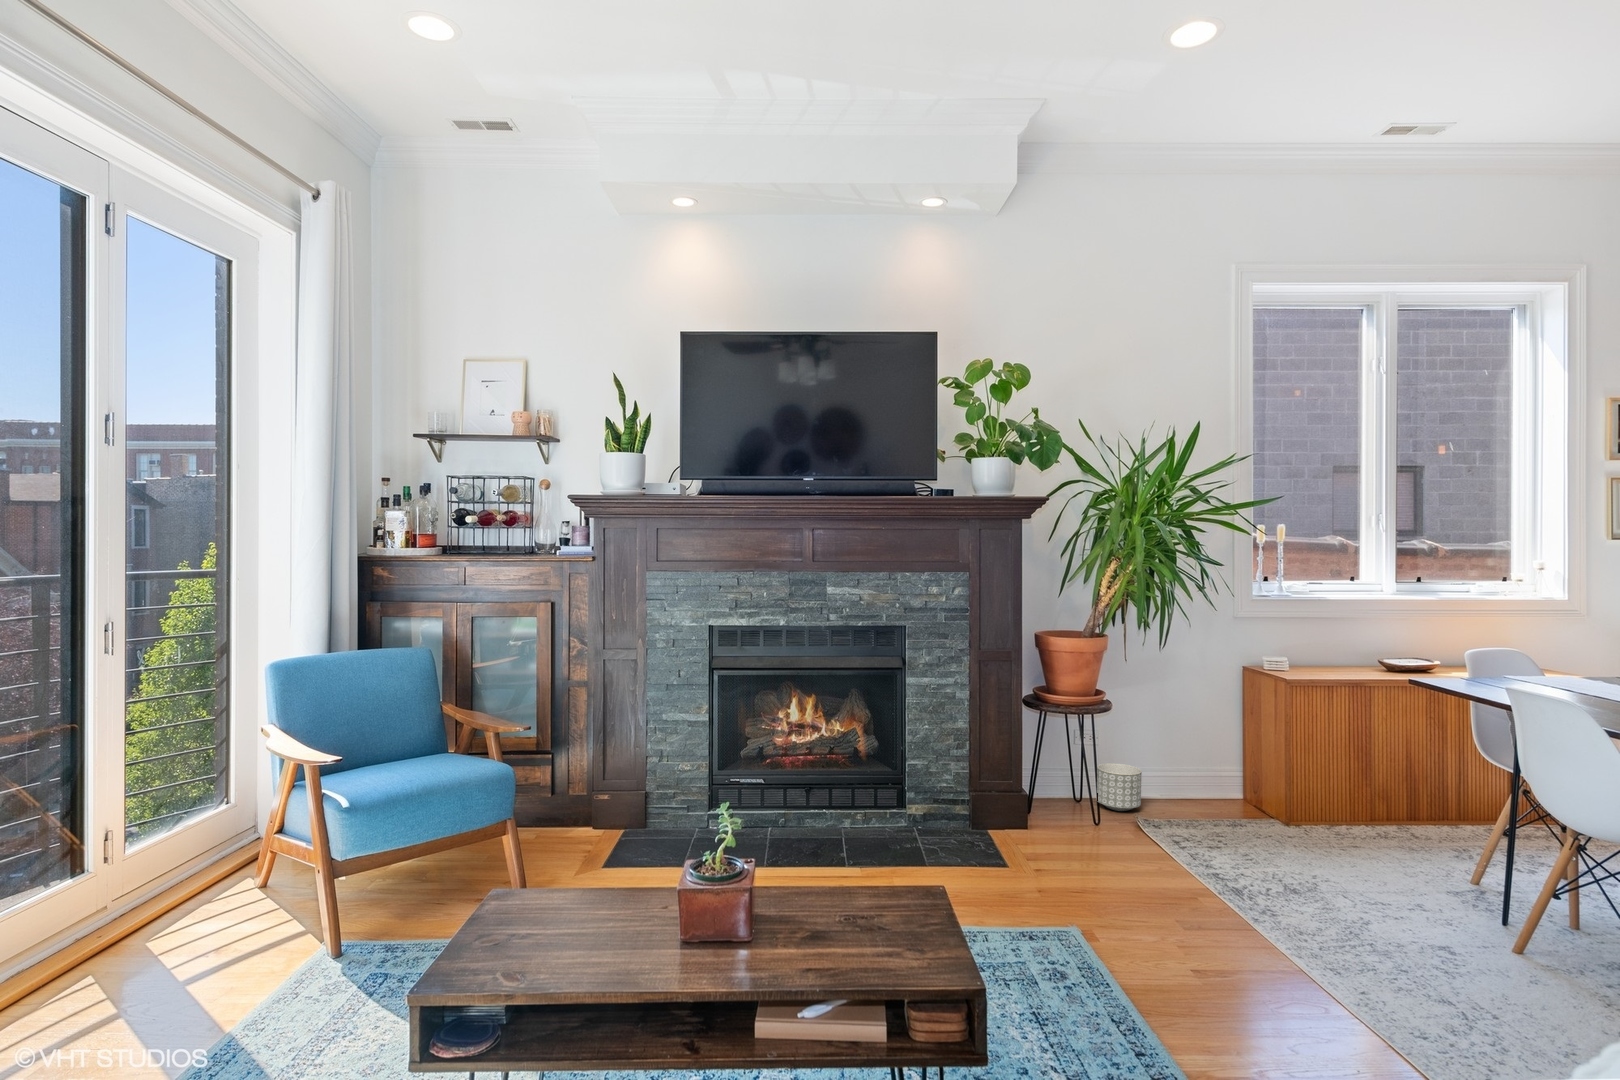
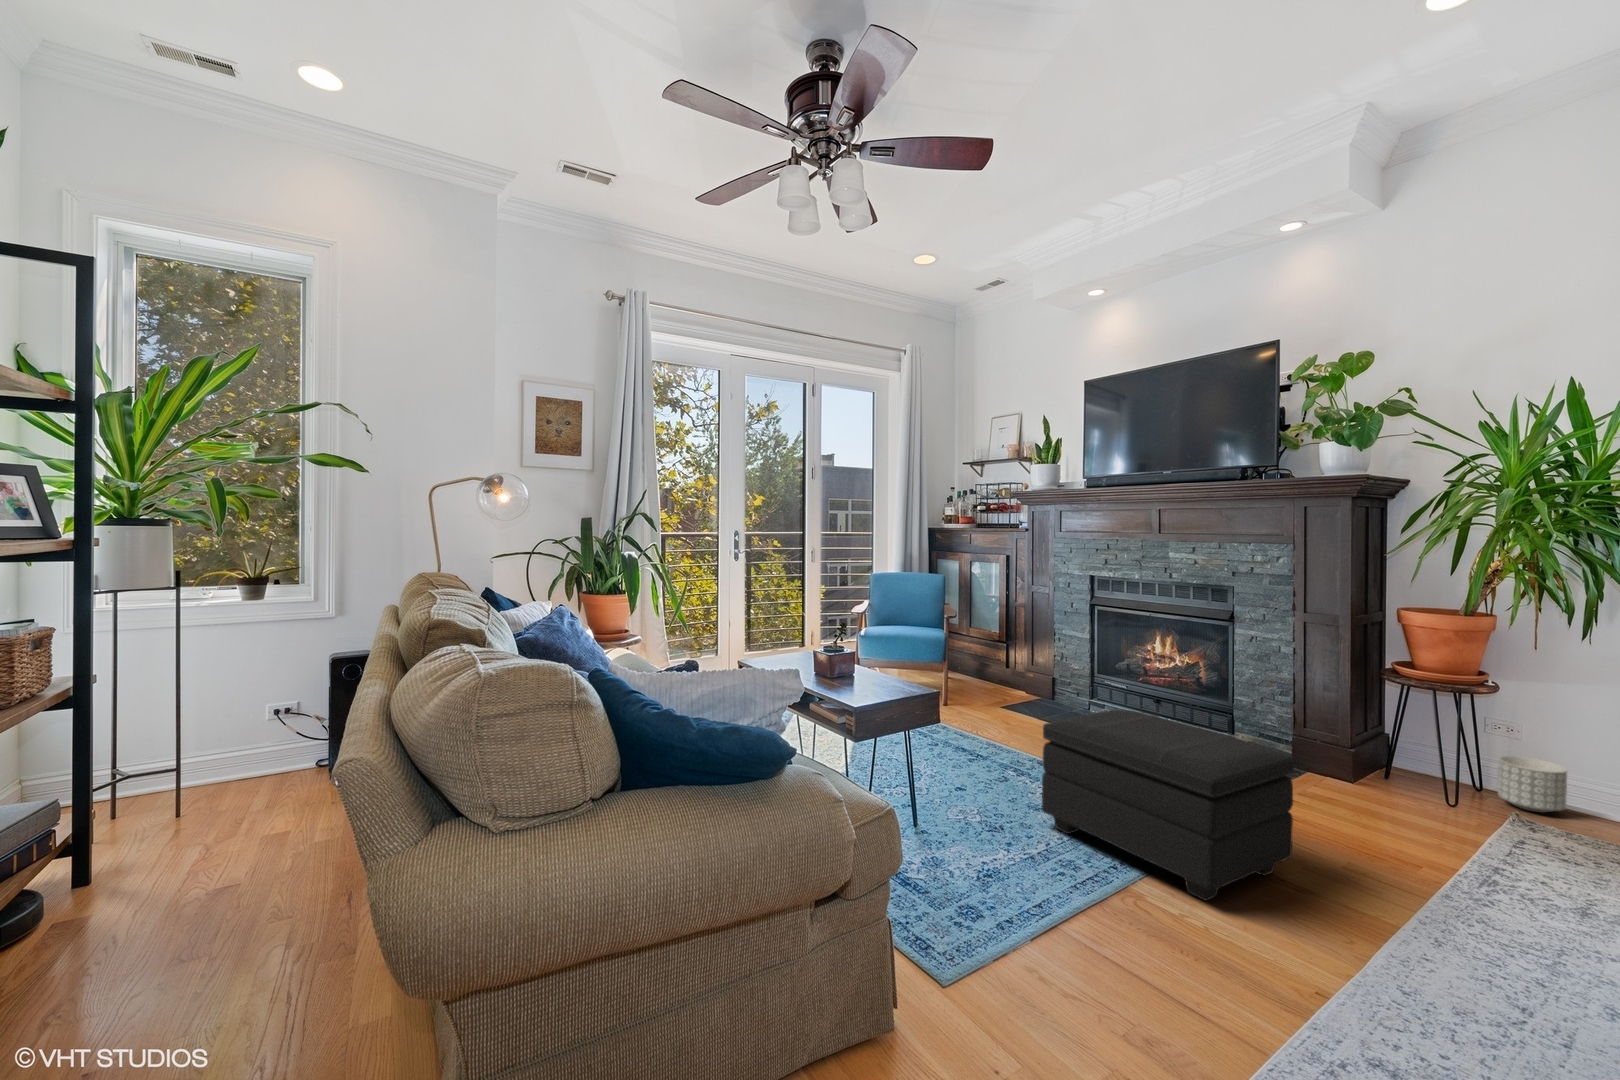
footstool: none [1002,822,1307,1038] -> present [1042,710,1294,900]

